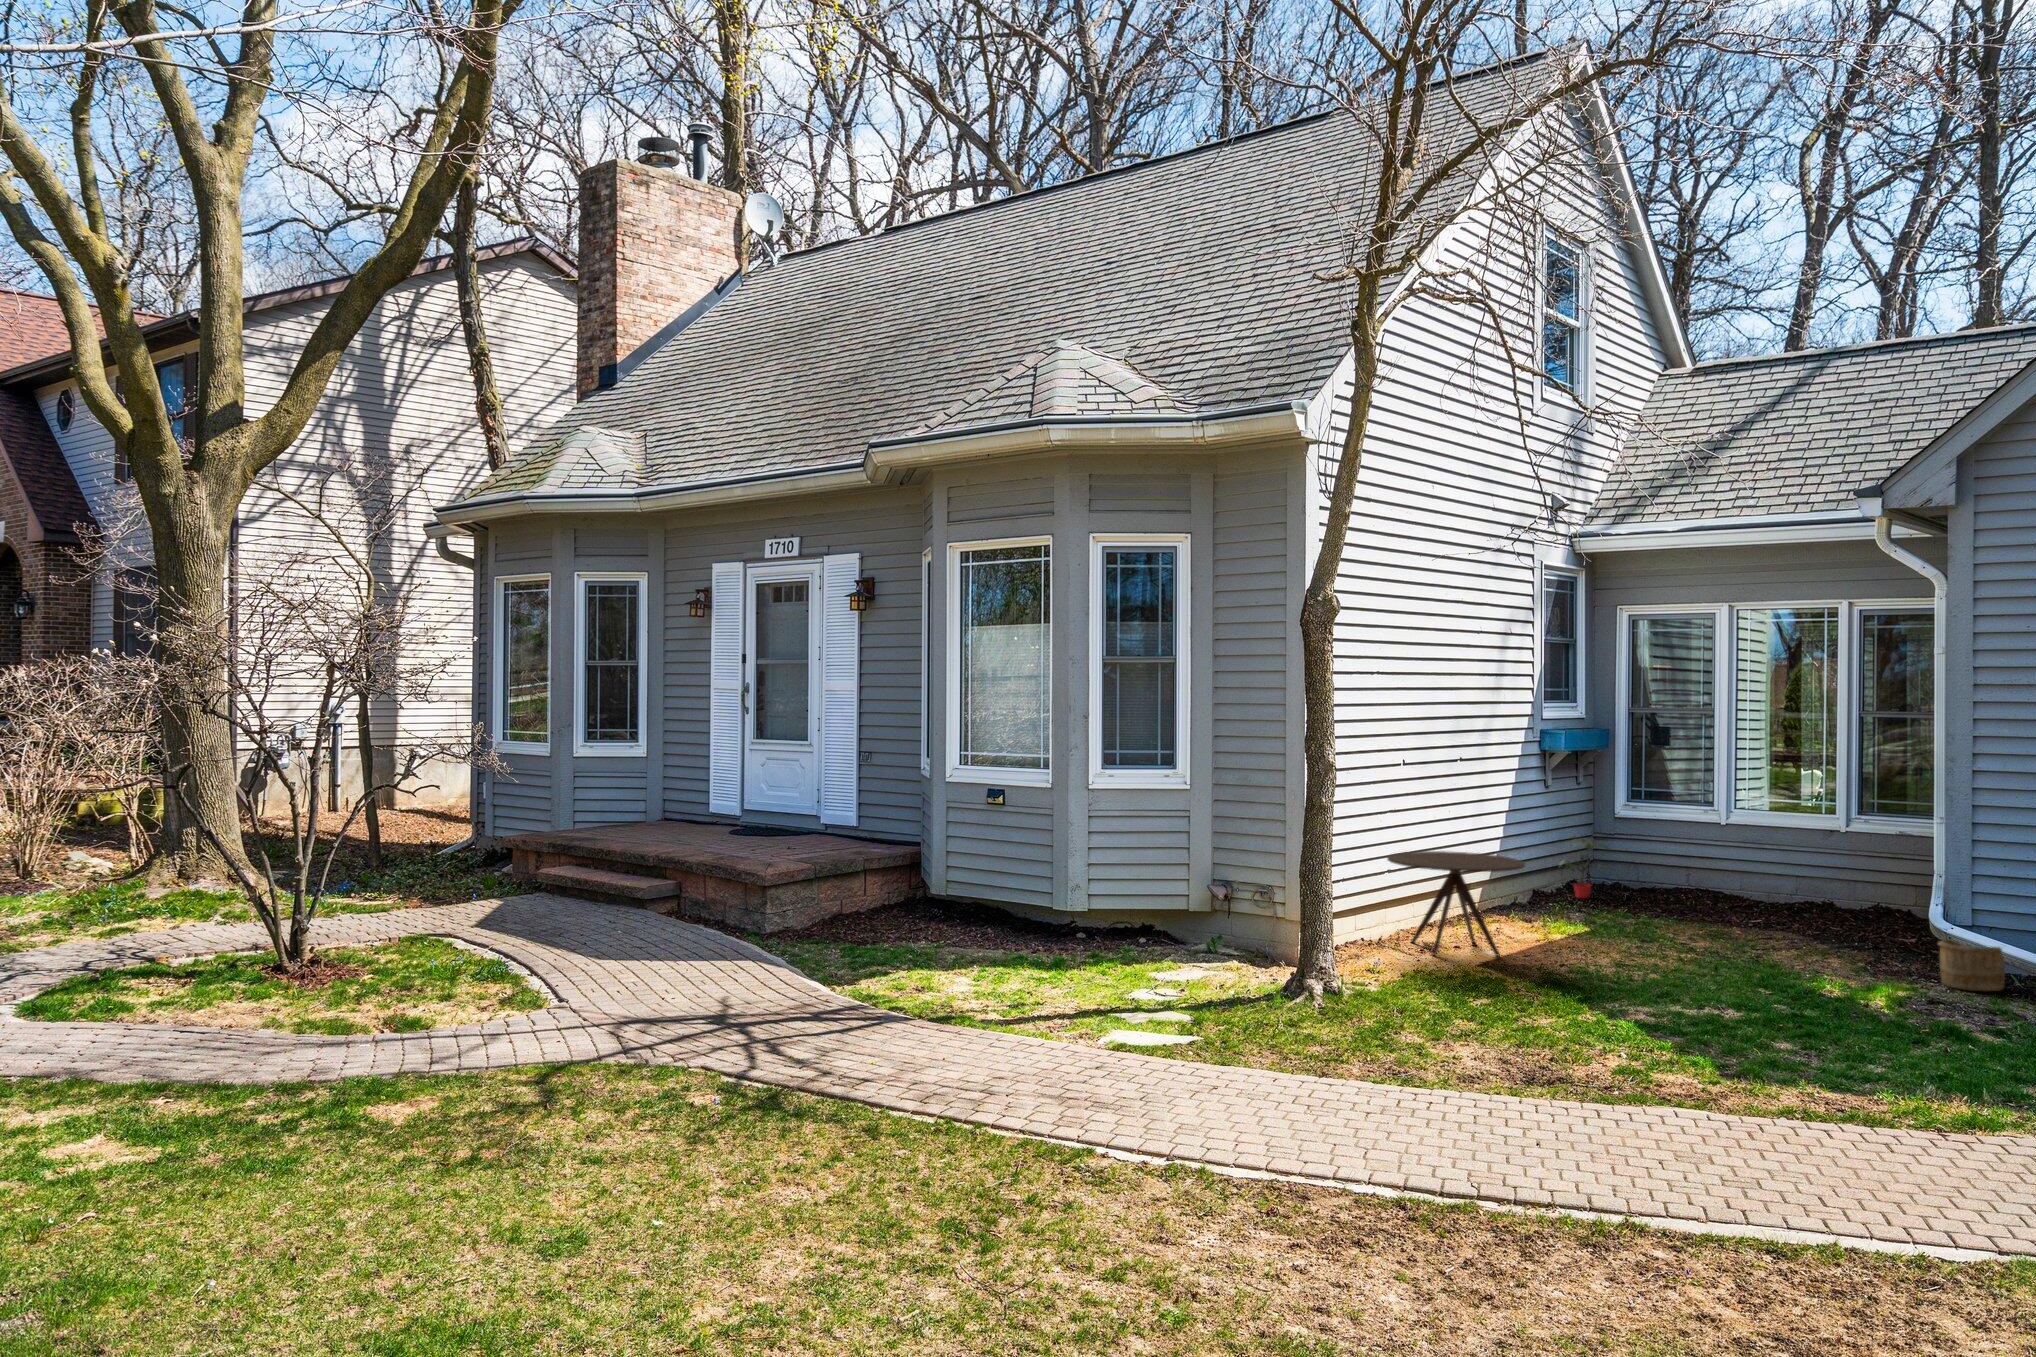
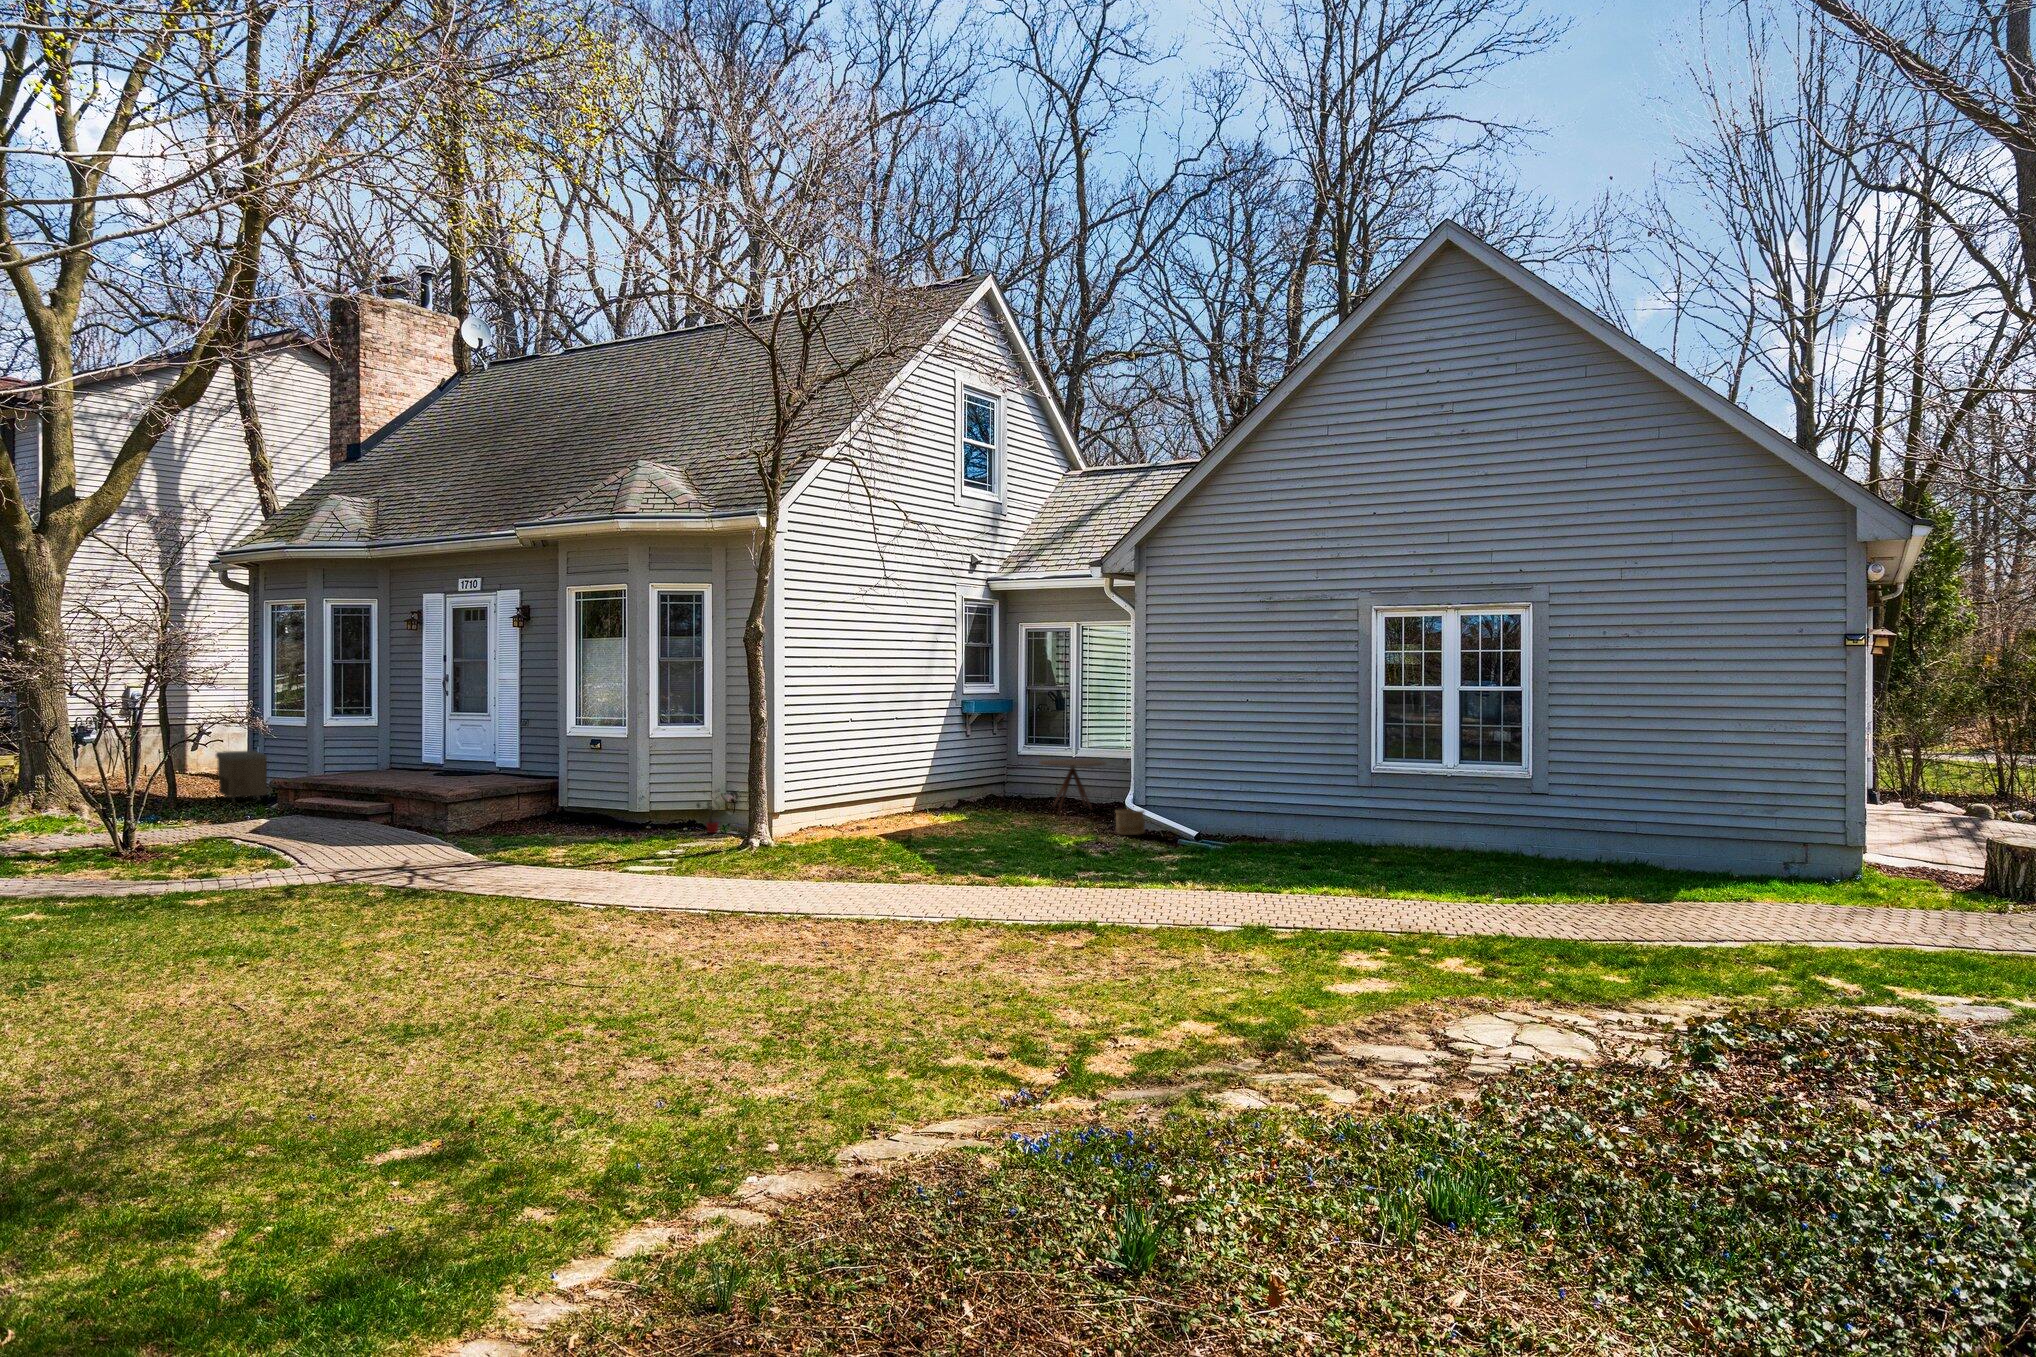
storage bench: none [428,788,495,862] -> present [216,751,267,802]
potted plant: present [1560,839,1611,898] -> present [697,791,731,833]
round table: present [1387,851,1525,956] -> present [1039,759,1106,809]

